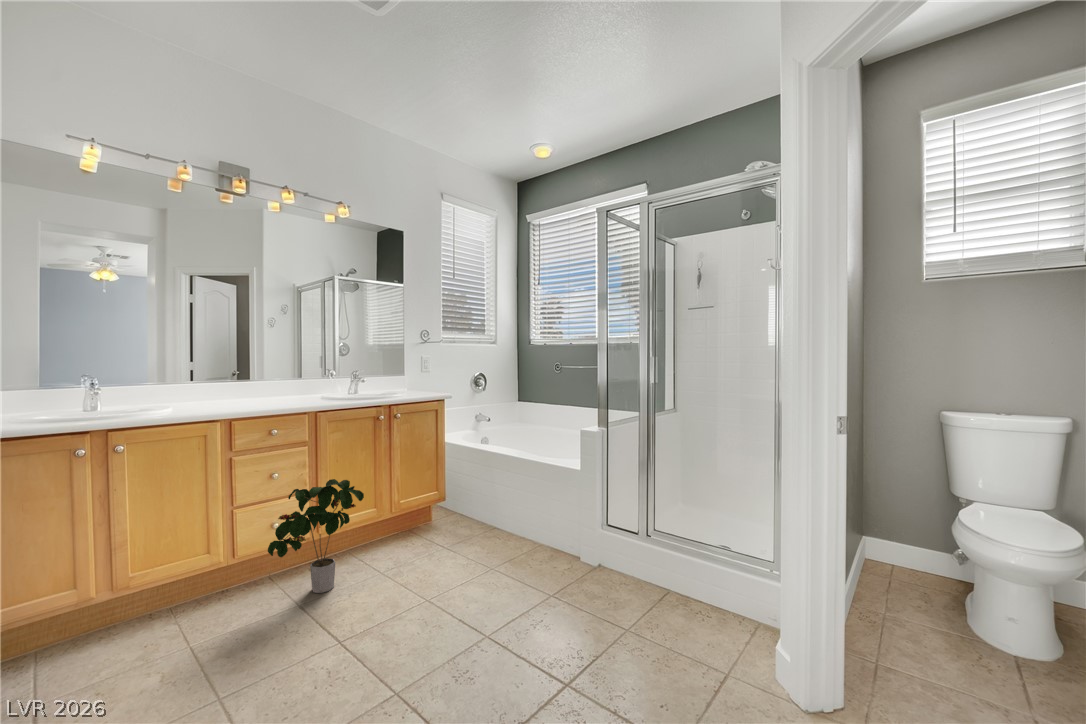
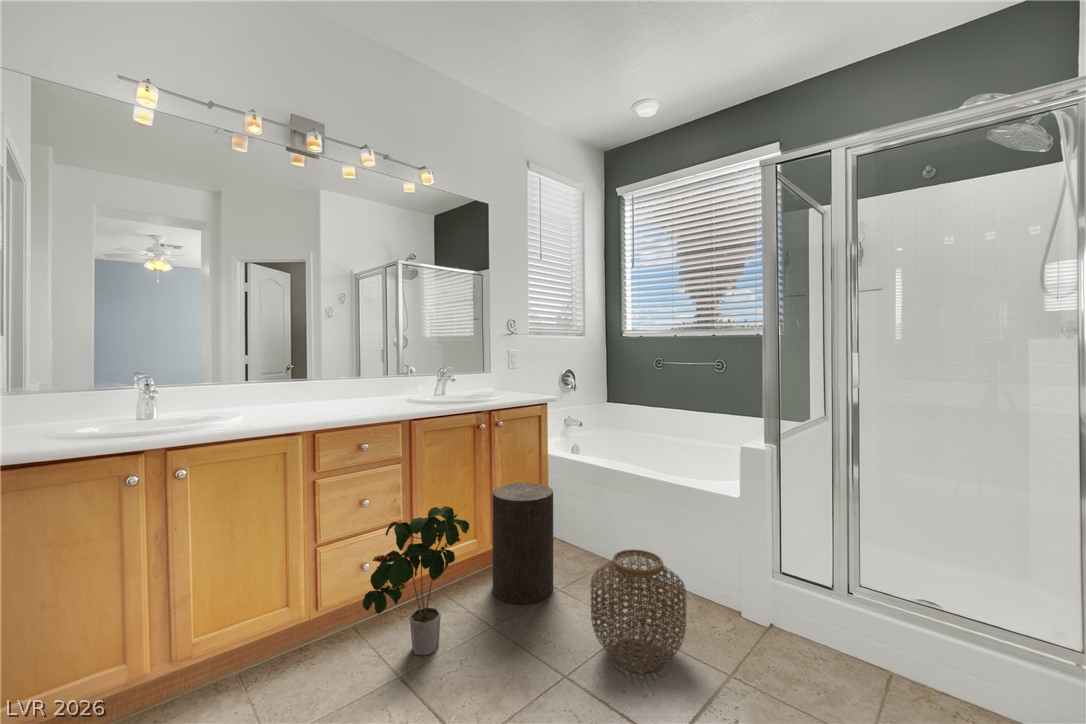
stool: none [389,464,440,559] -> present [492,483,553,604]
woven basket: none [451,508,523,597] -> present [591,549,686,672]

